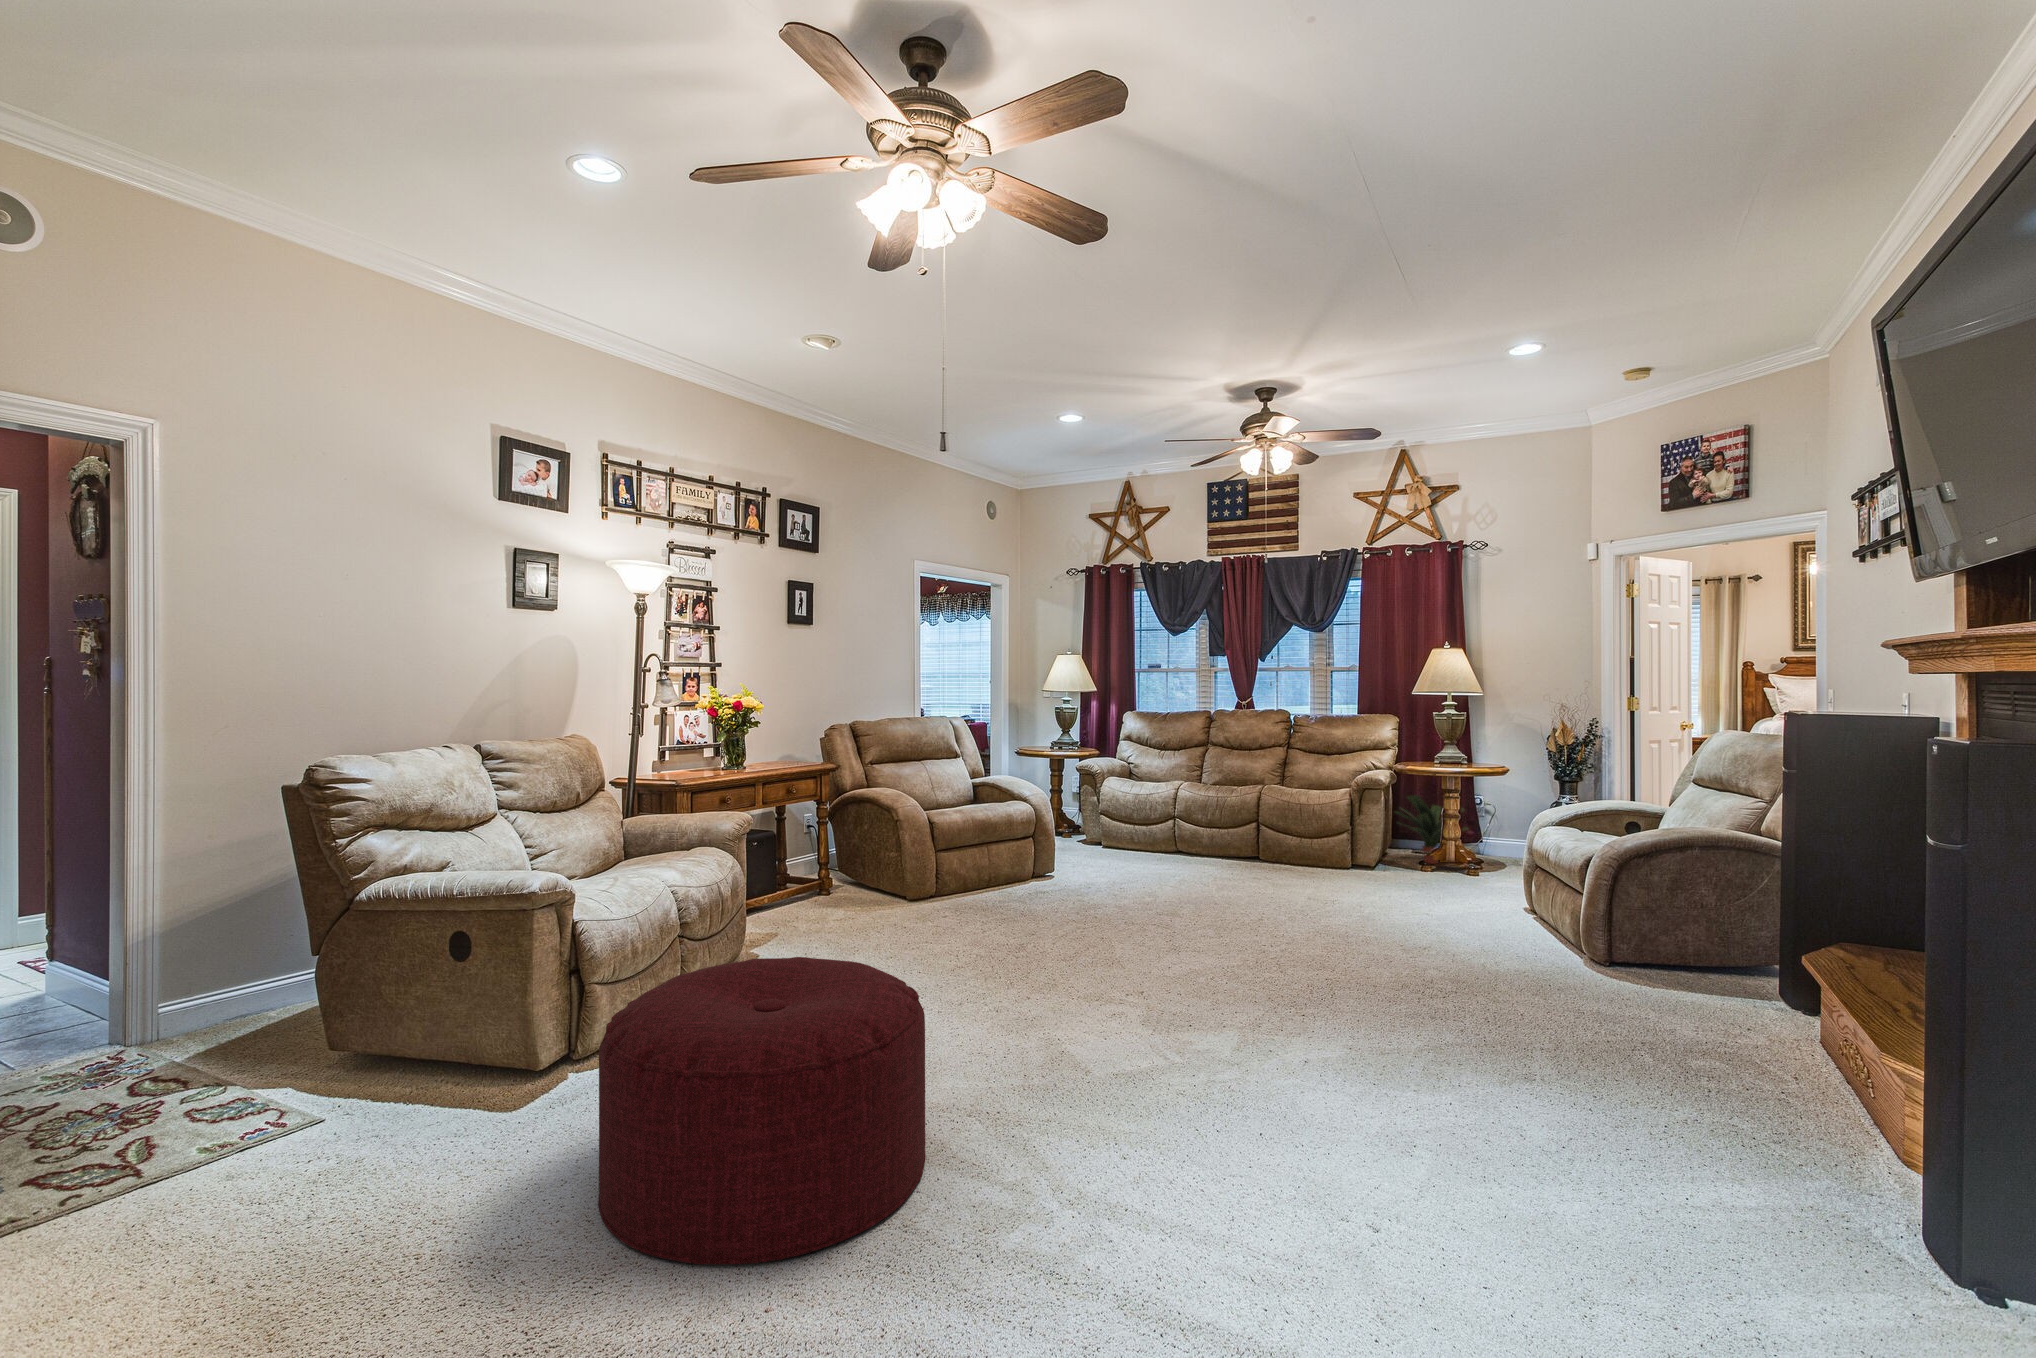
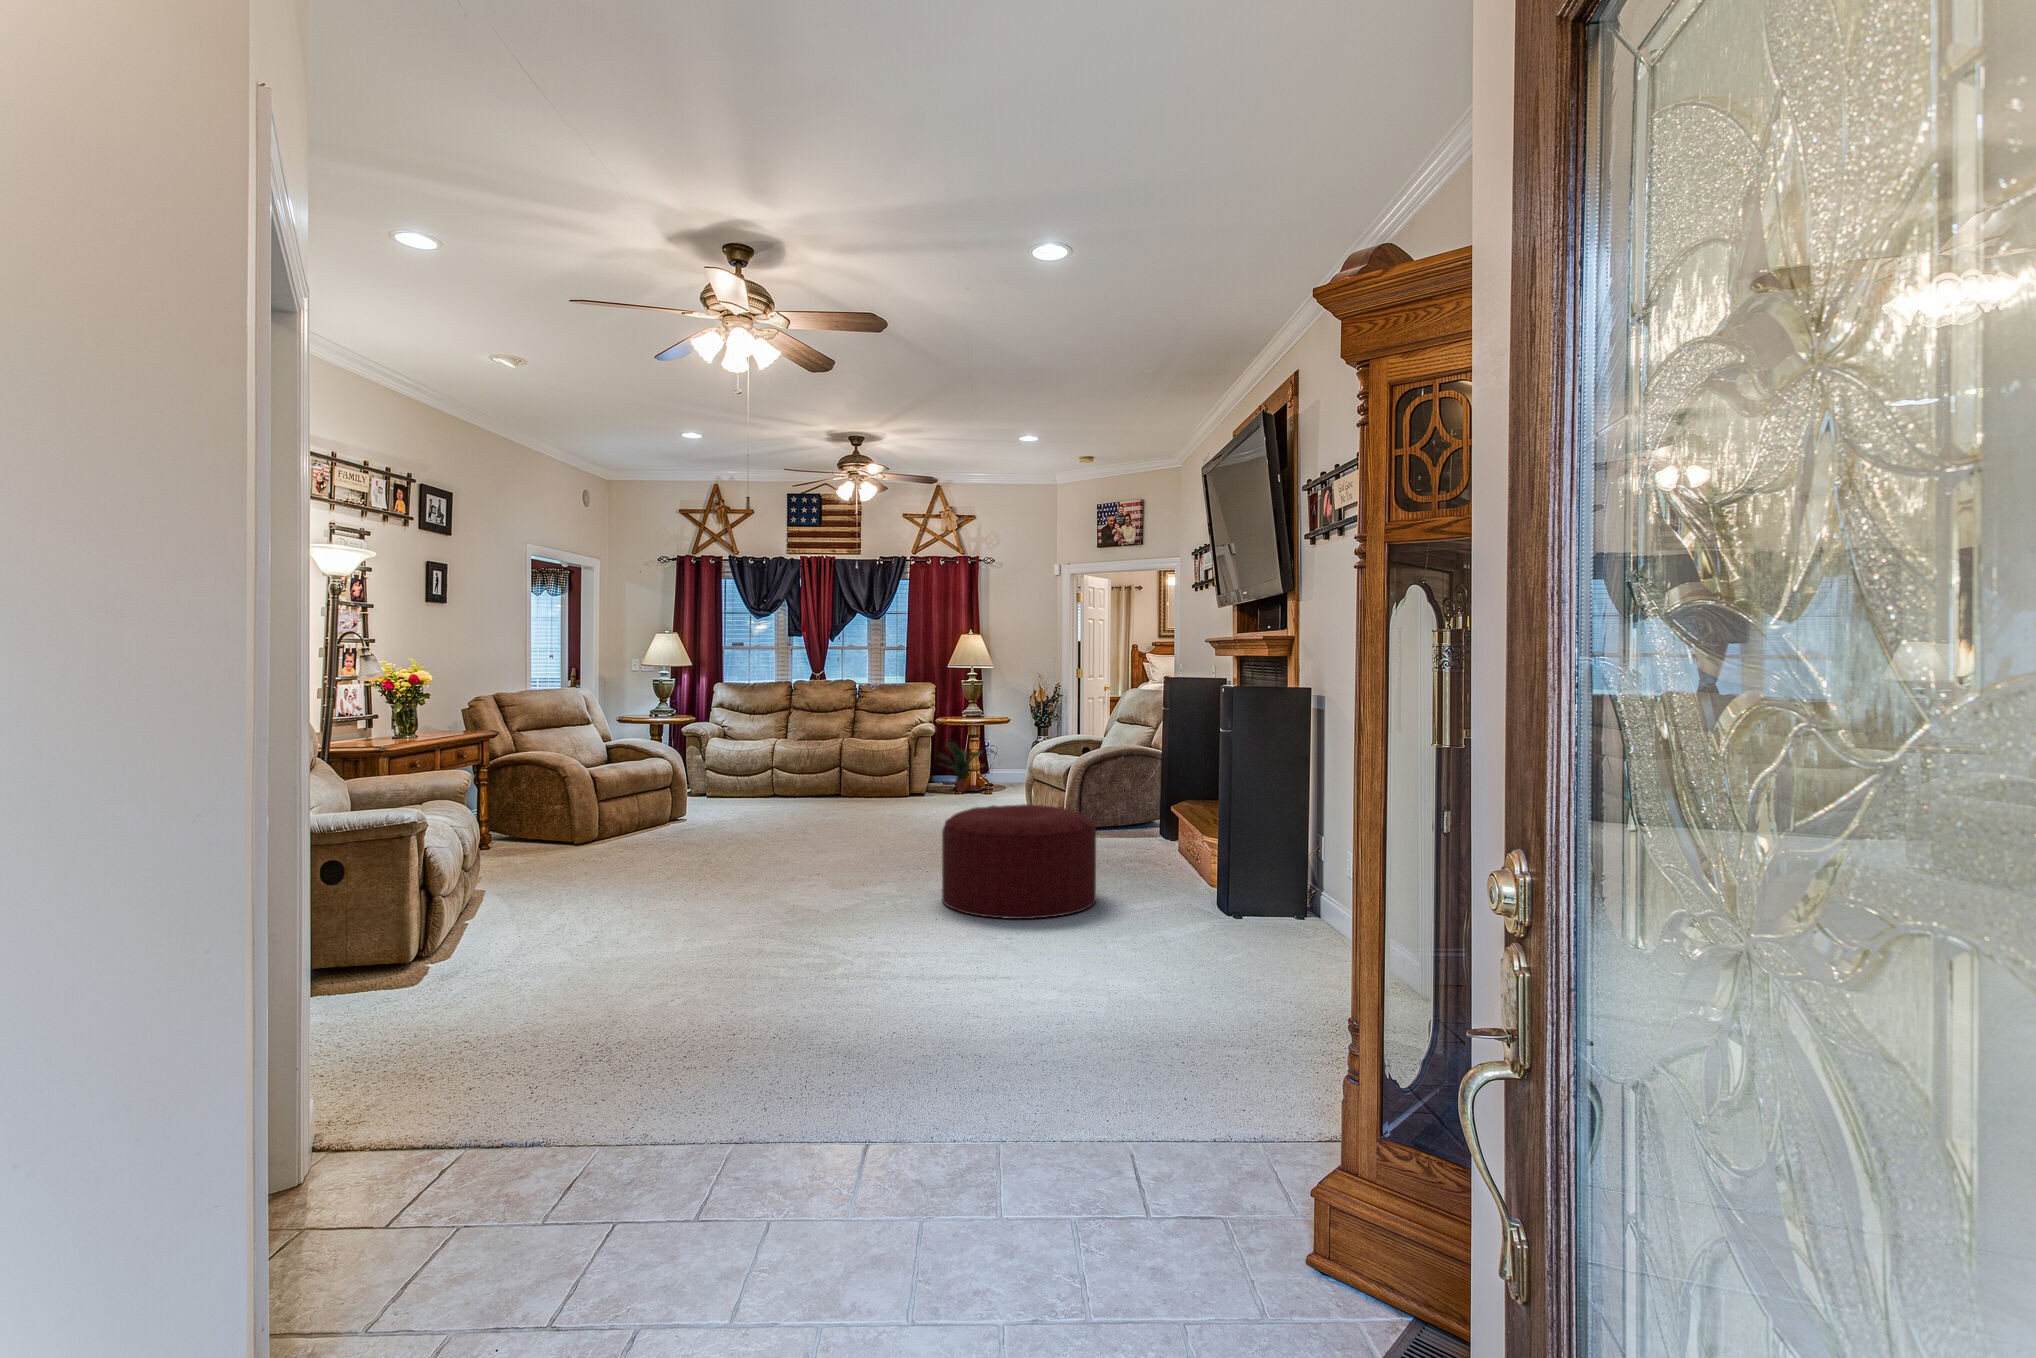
ottoman: present [598,957,926,1265] -> present [942,804,1096,919]

